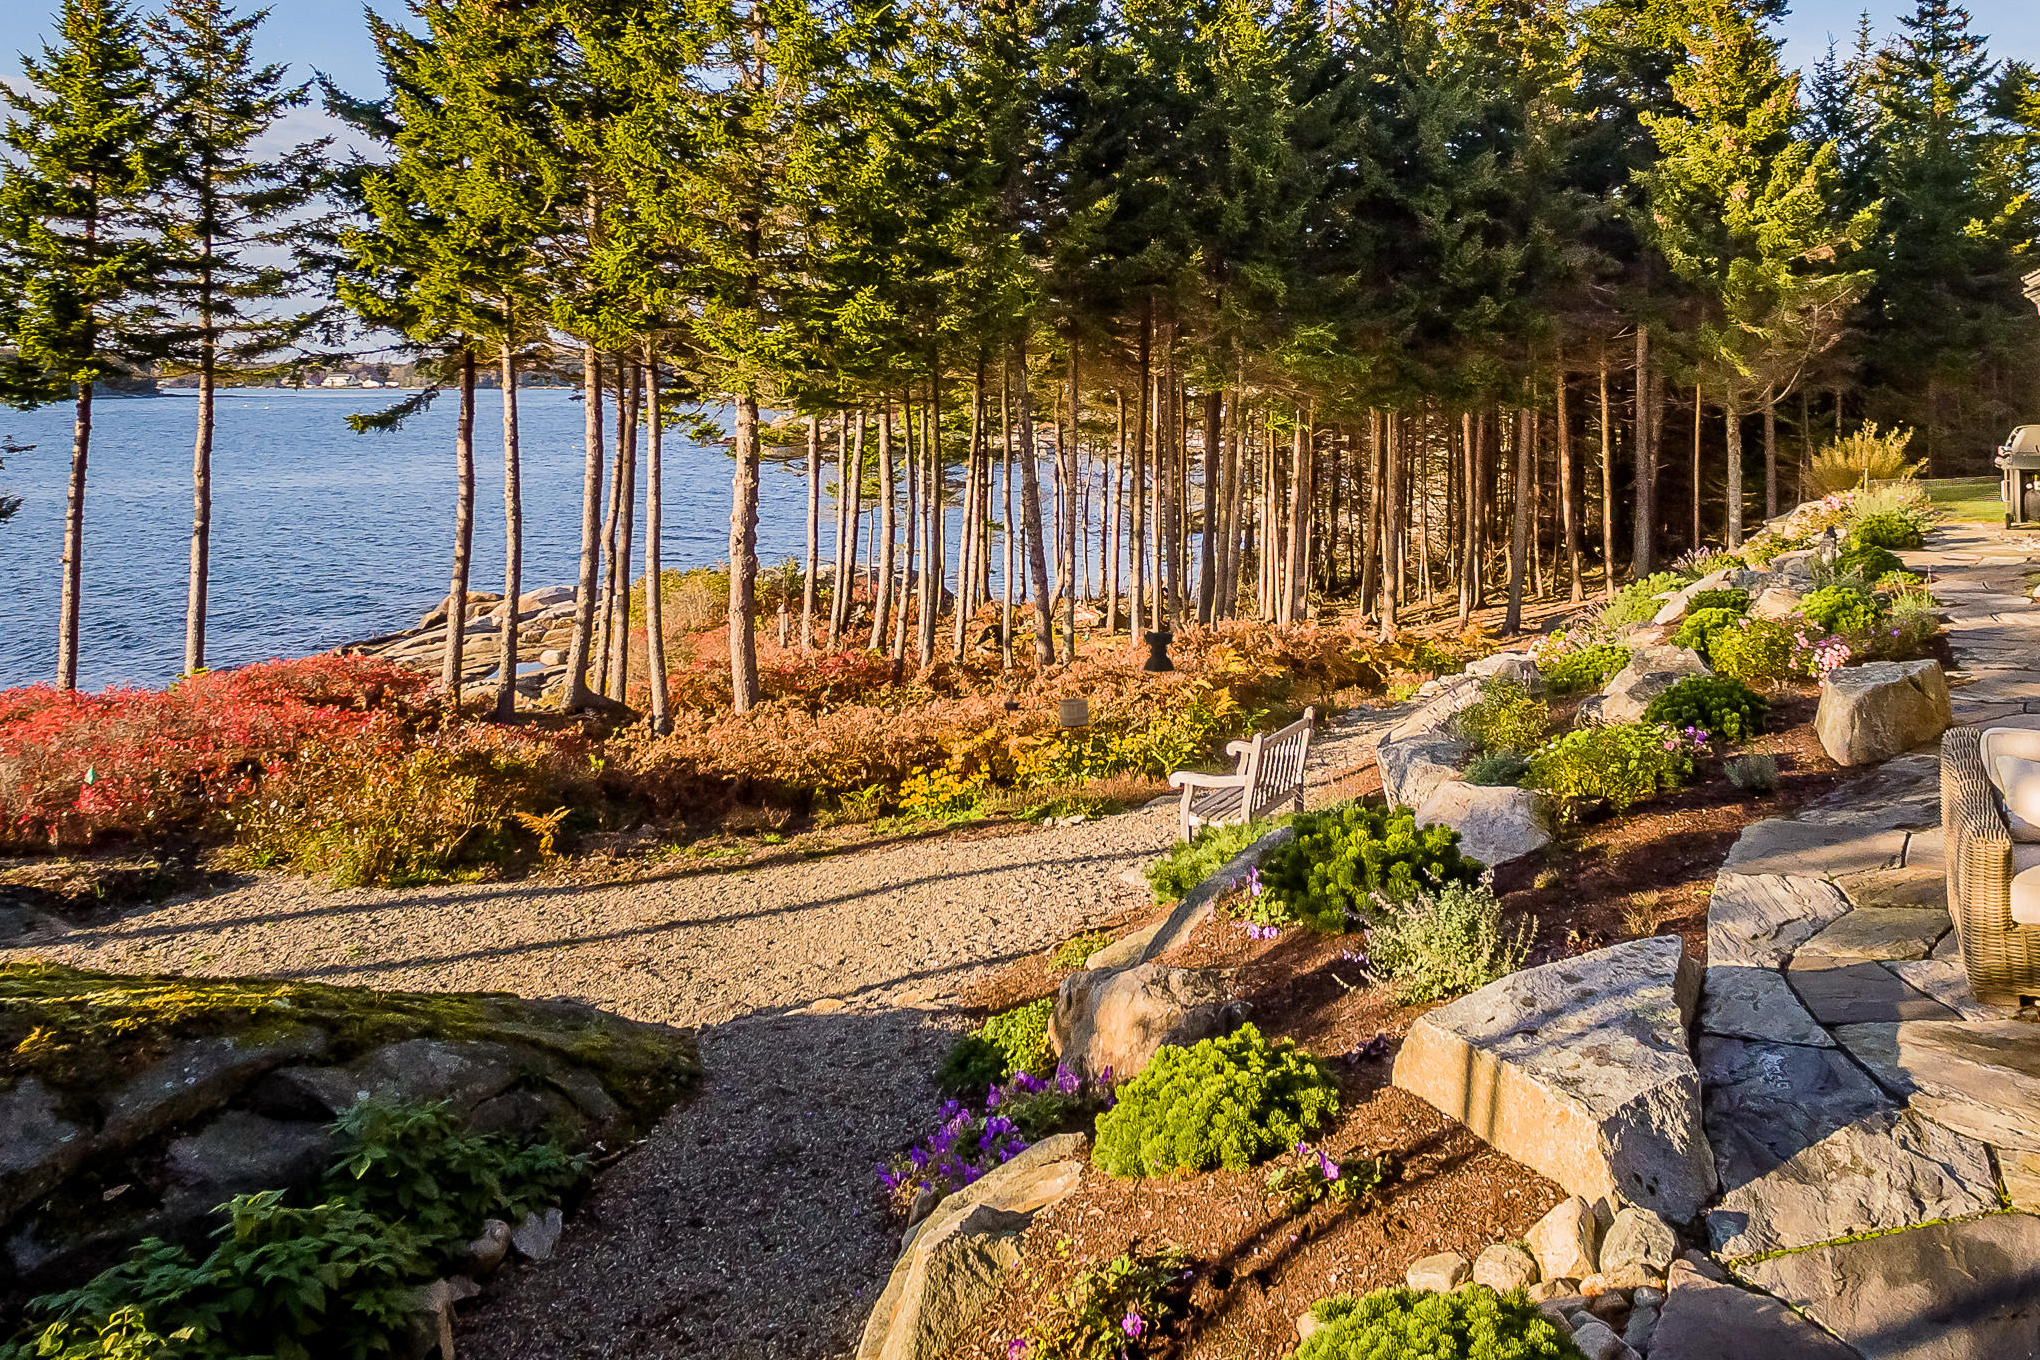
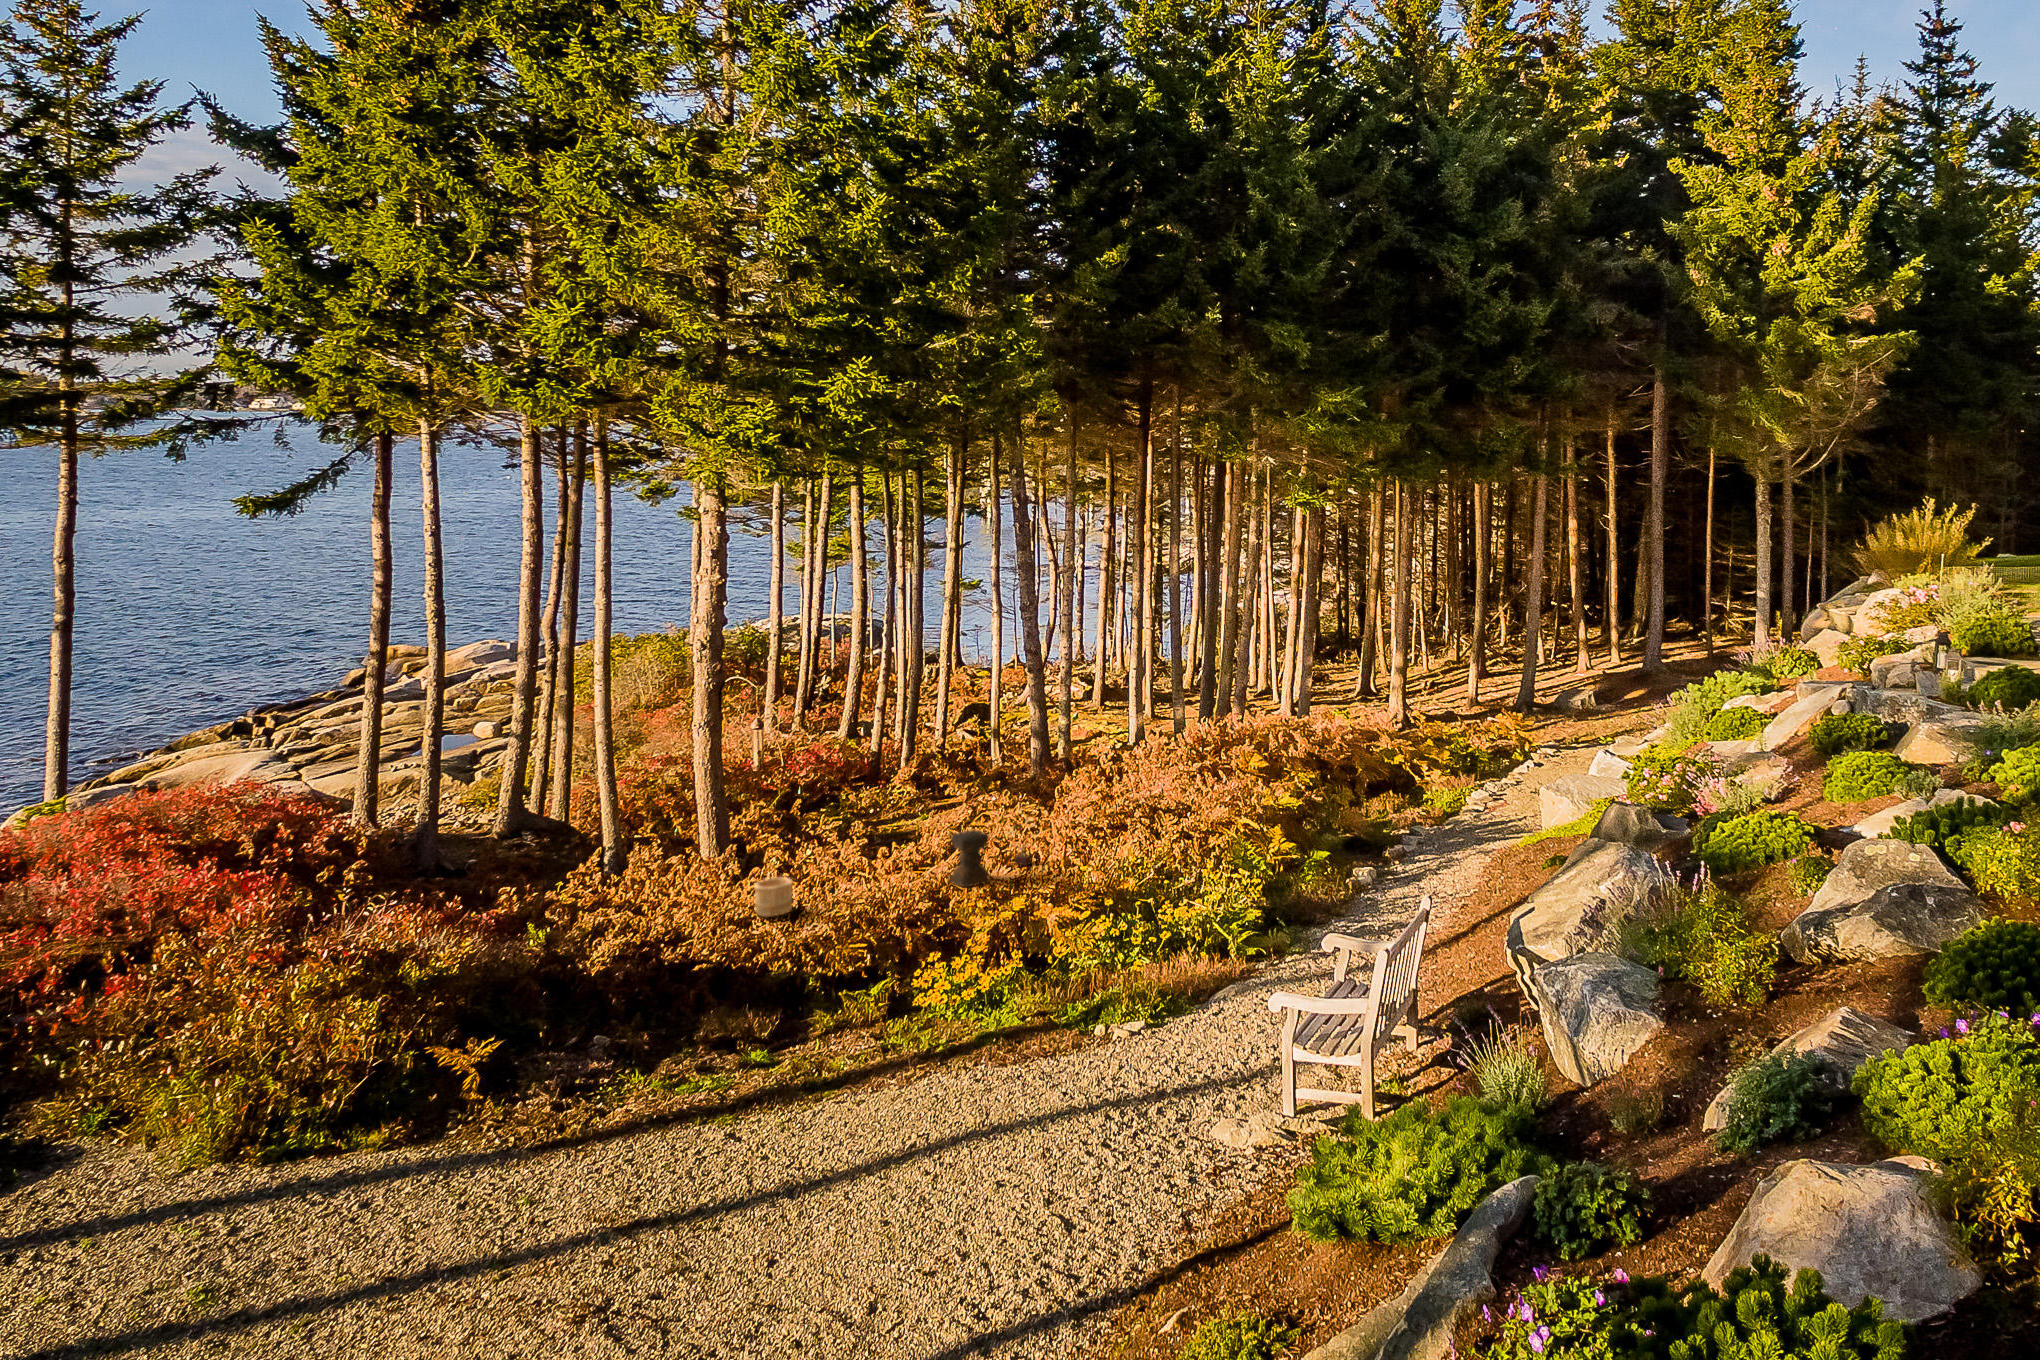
stool: present [1143,632,1175,671] -> present [950,830,990,887]
wooden bucket: present [1059,698,1089,726] -> present [754,877,792,917]

